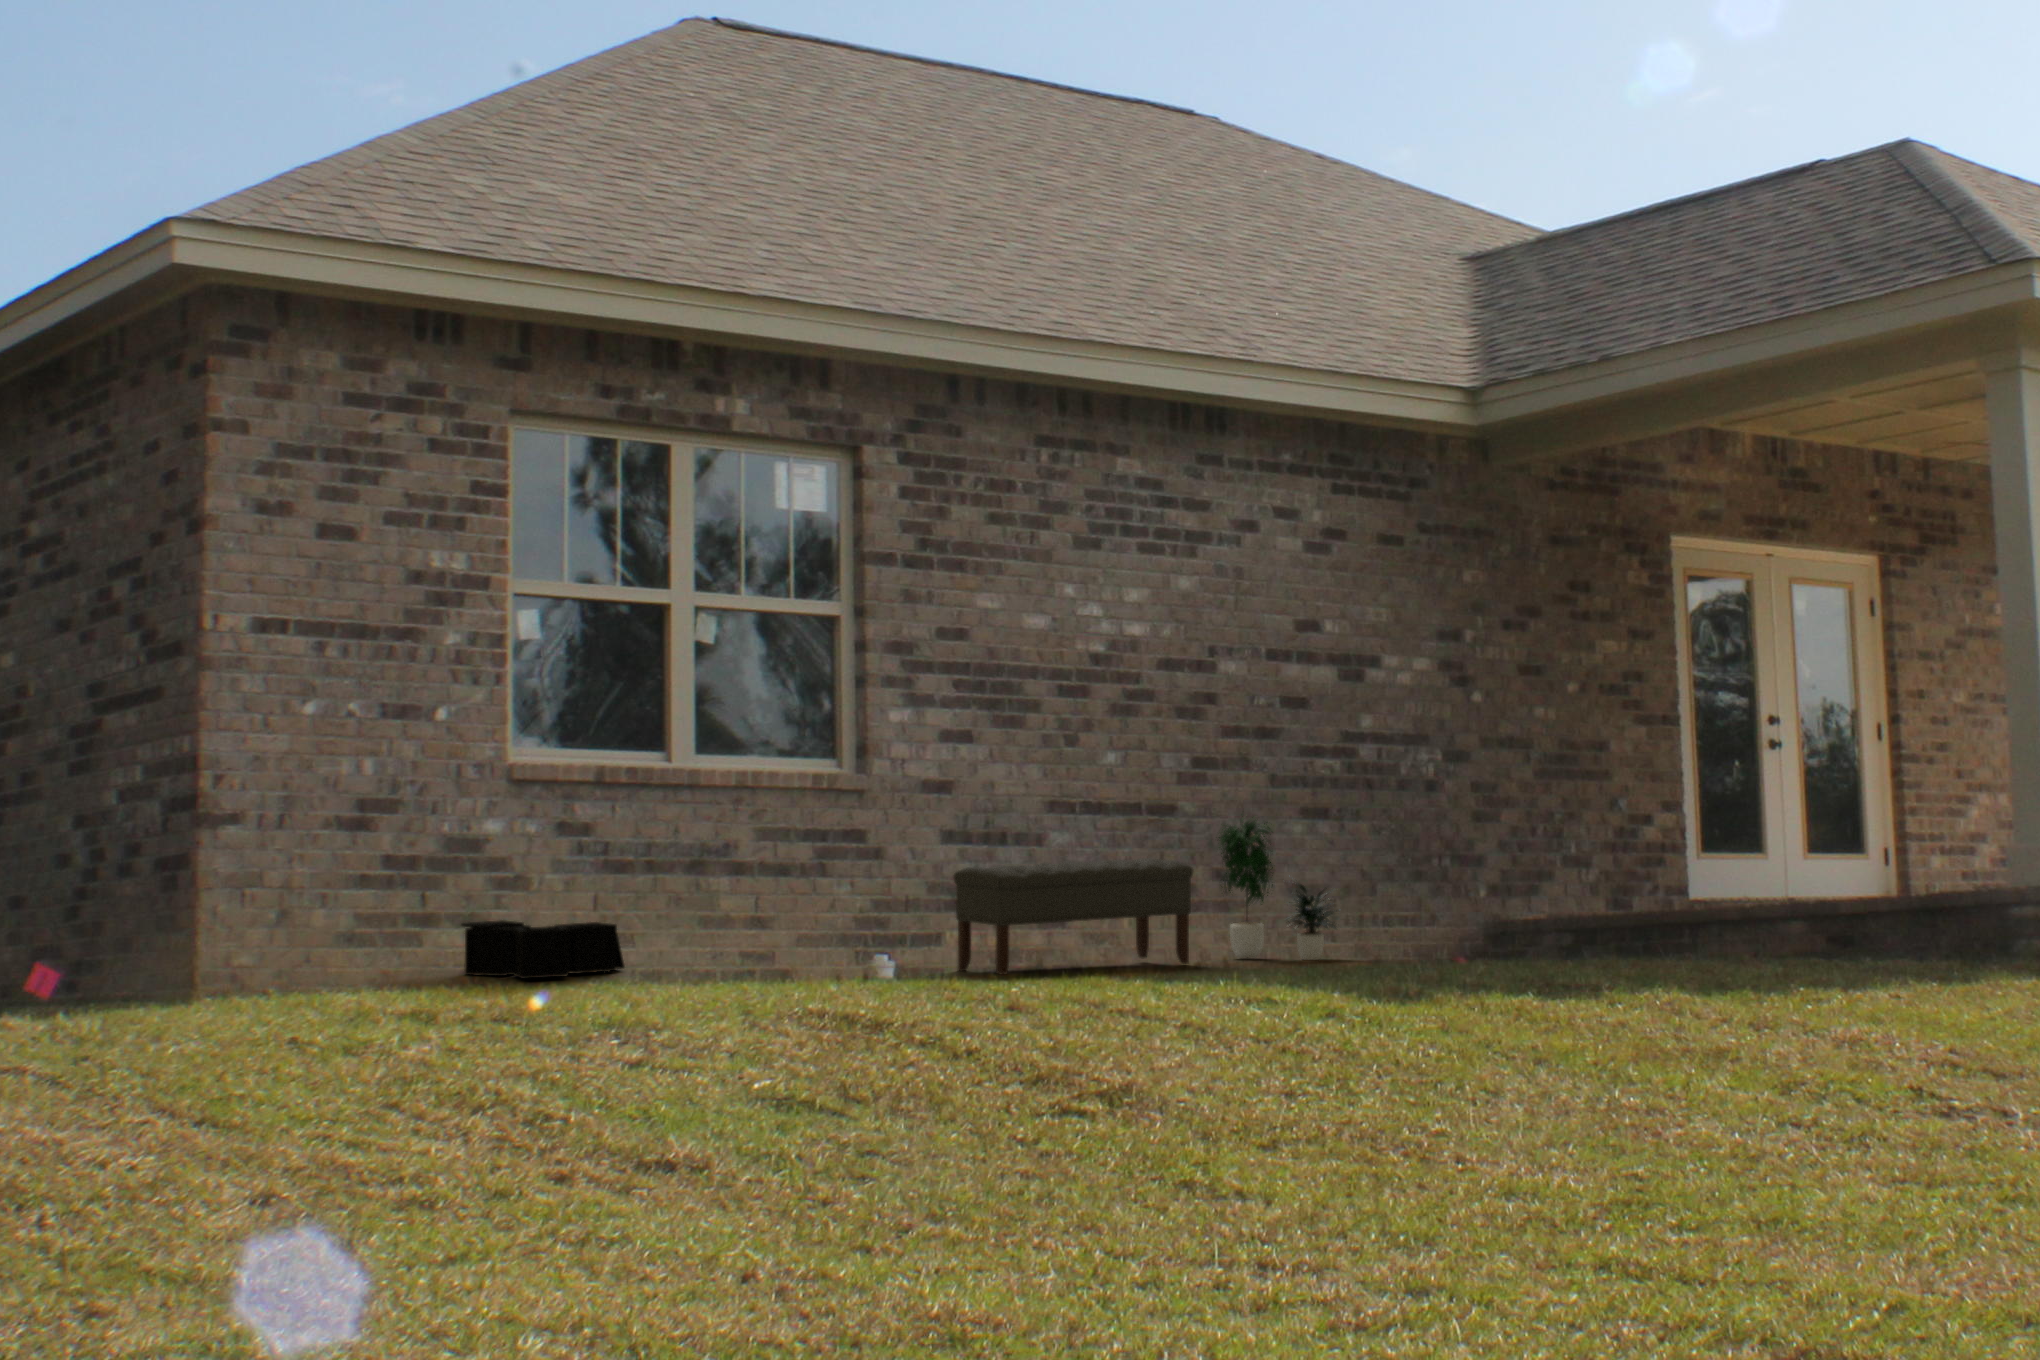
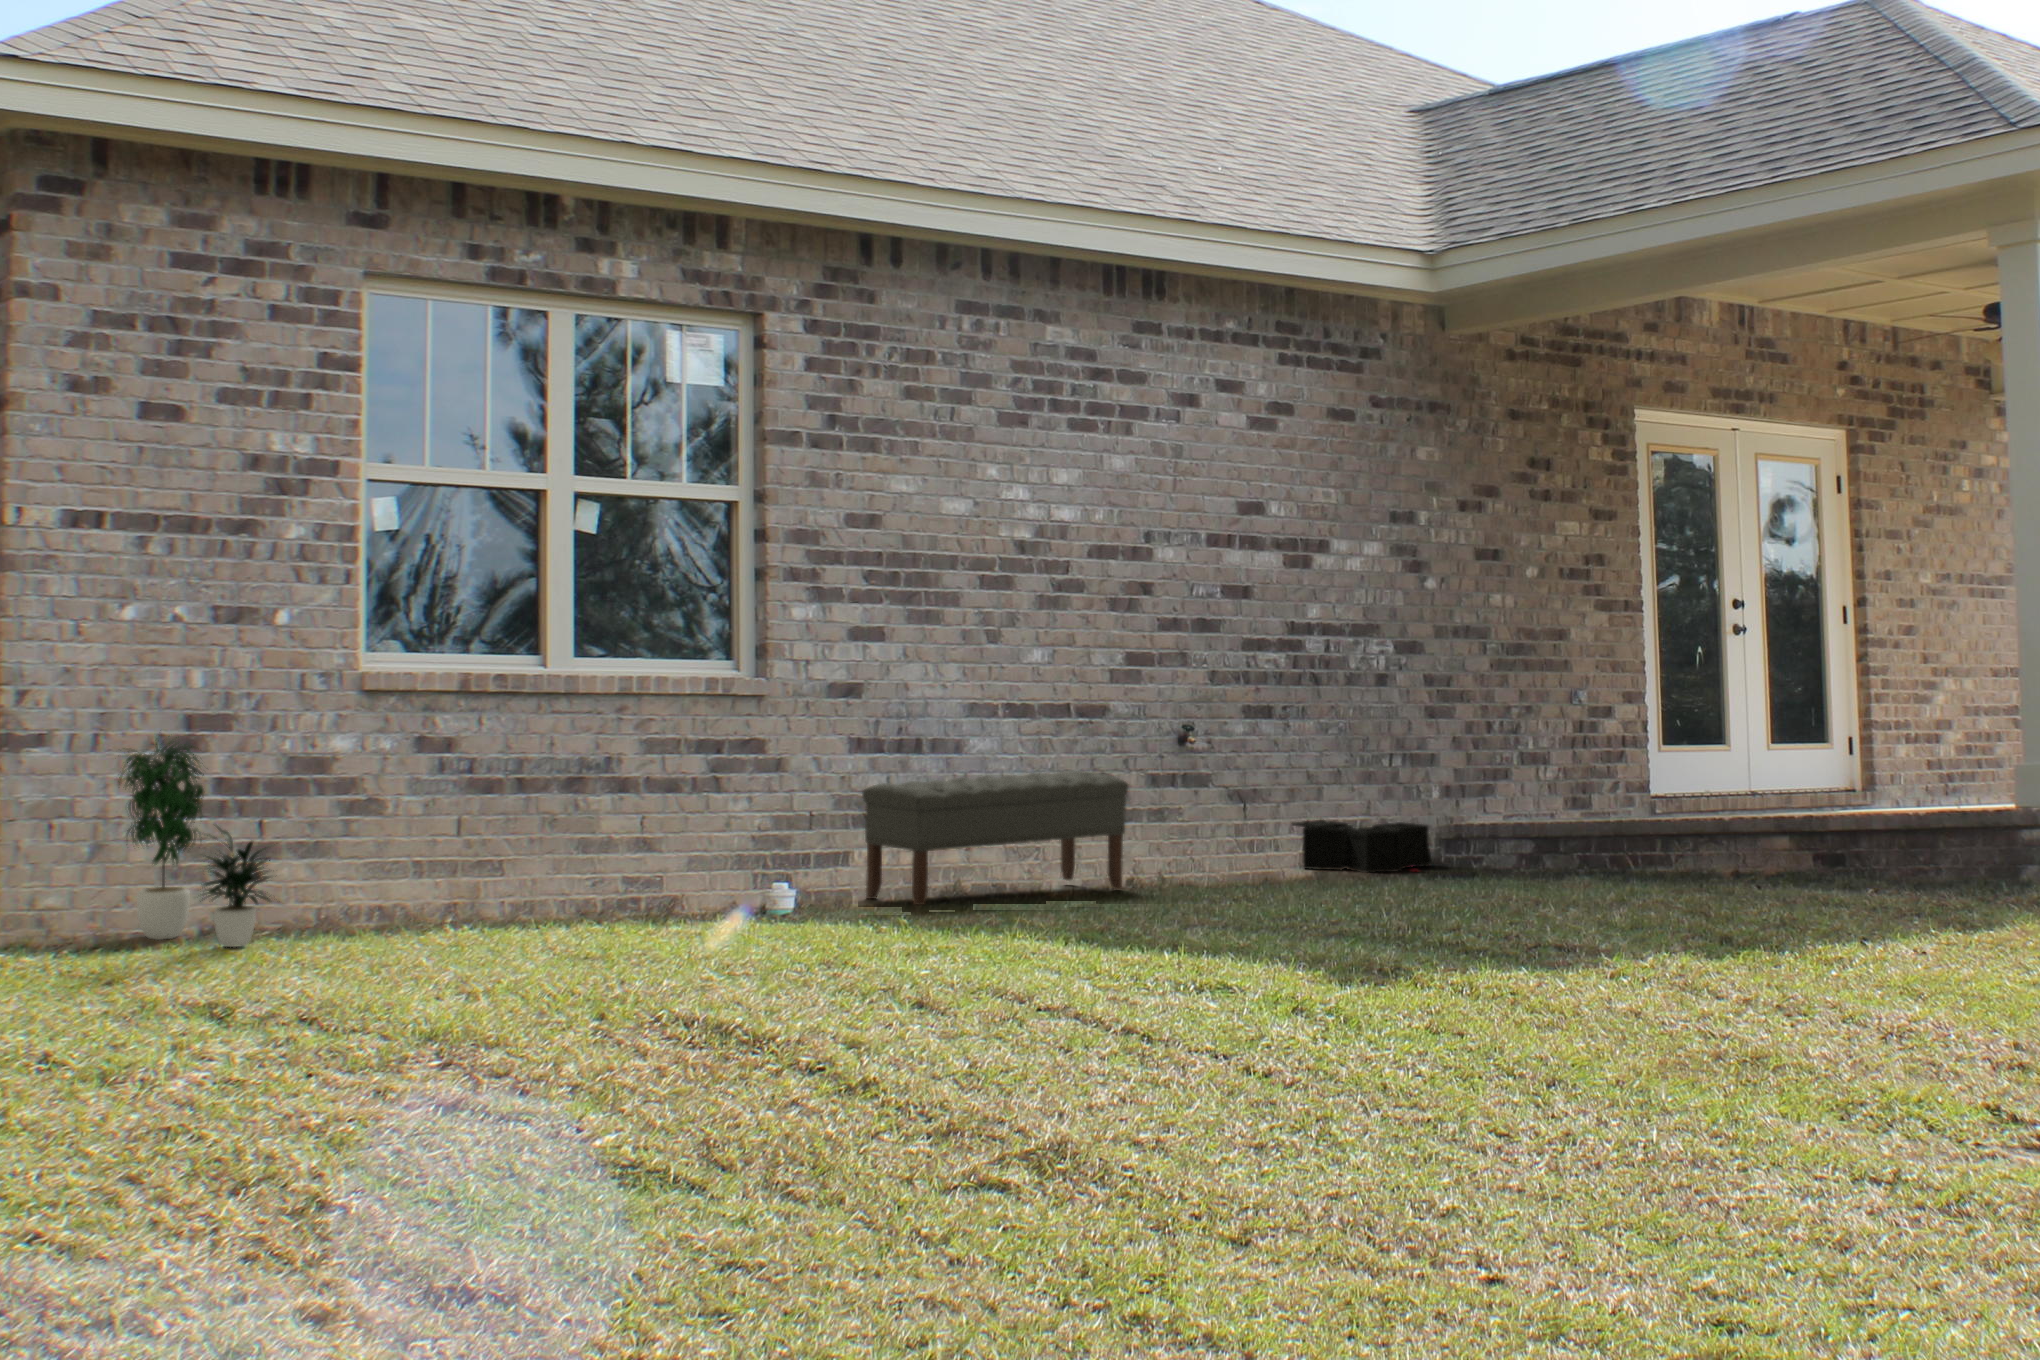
potted plant: present [1219,817,1336,960] -> present [119,743,277,947]
storage bin: present [462,920,625,979] -> present [1292,820,1432,873]

